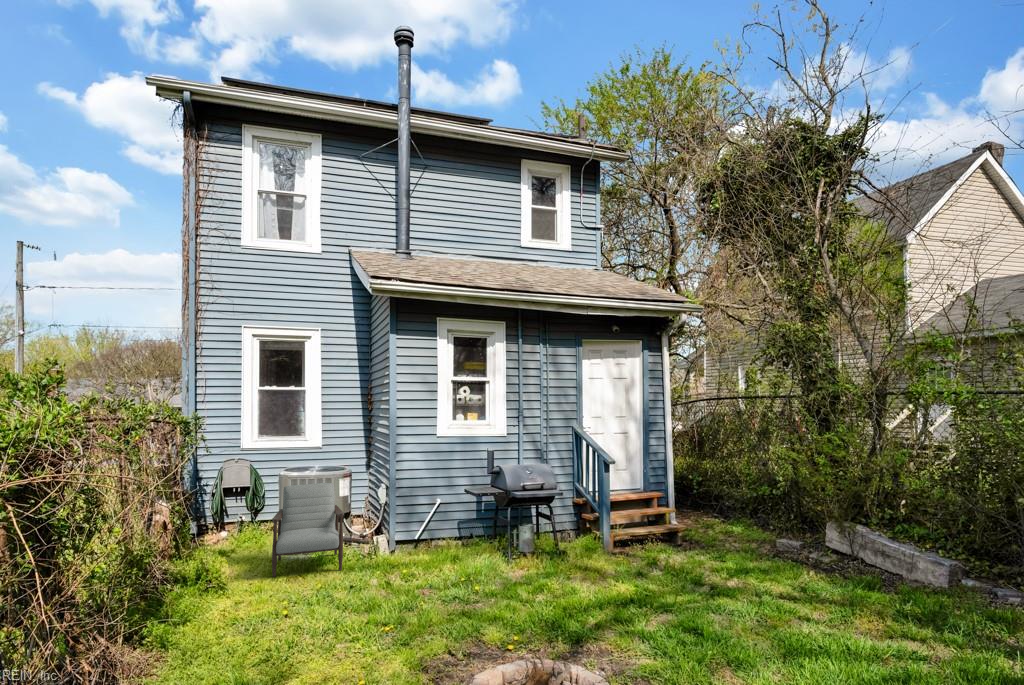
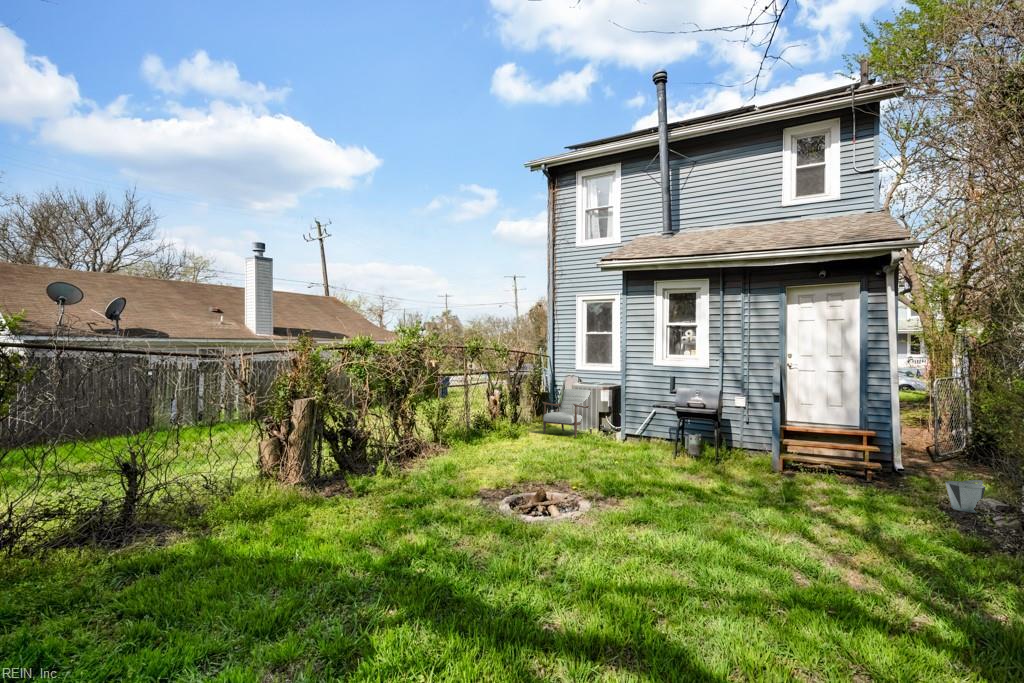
bucket: none [817,531,847,563] -> present [945,480,986,513]

